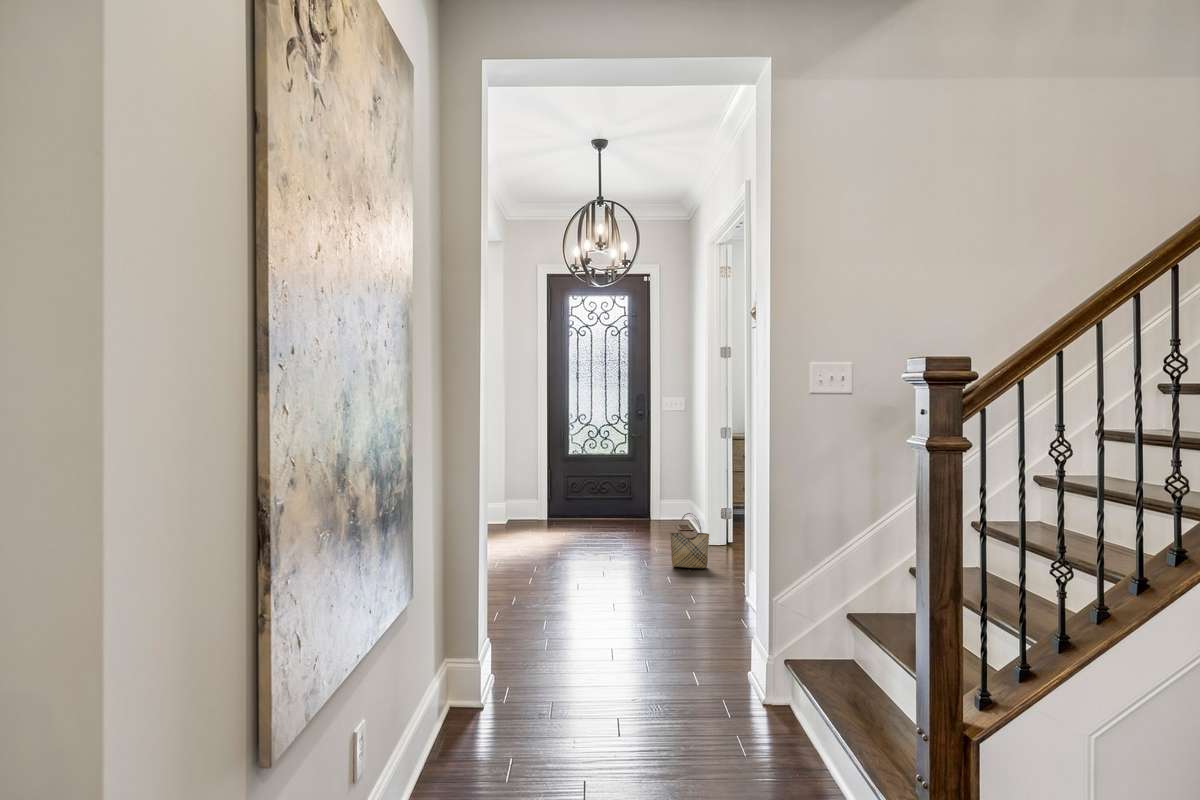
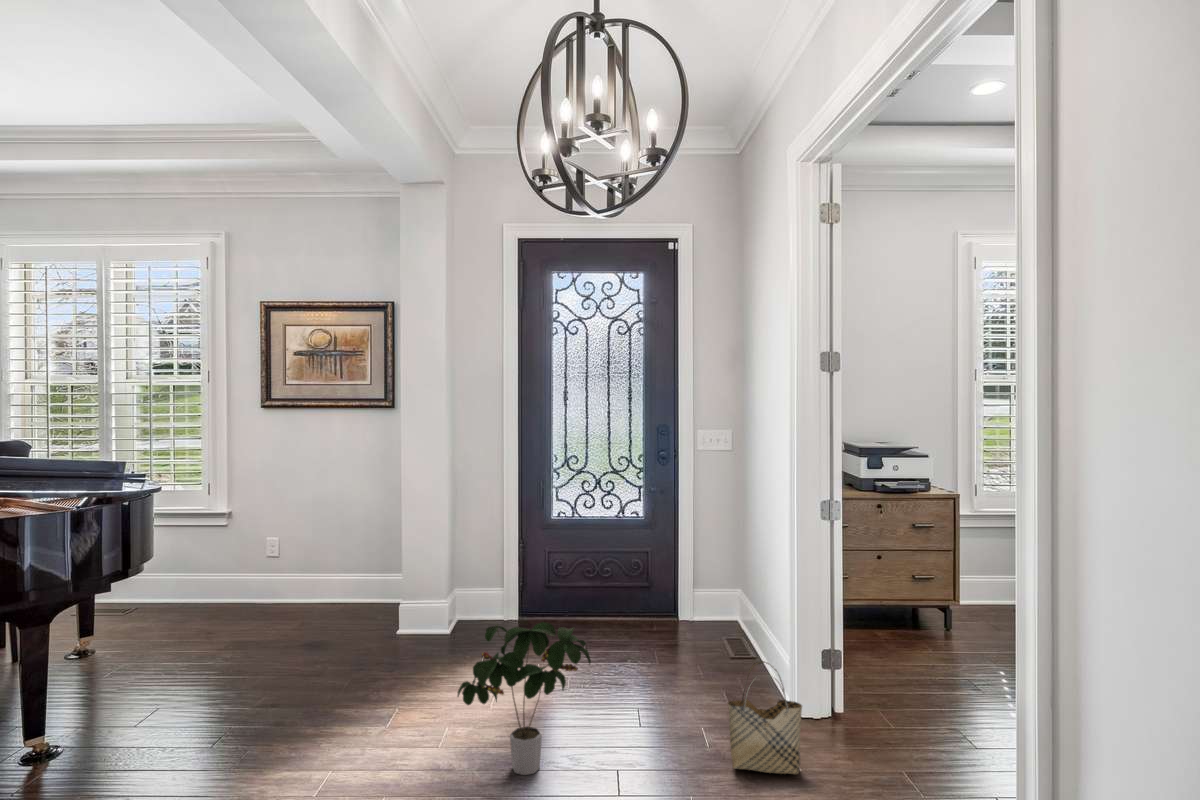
potted plant: none [526,491,597,570] -> present [458,622,591,775]

